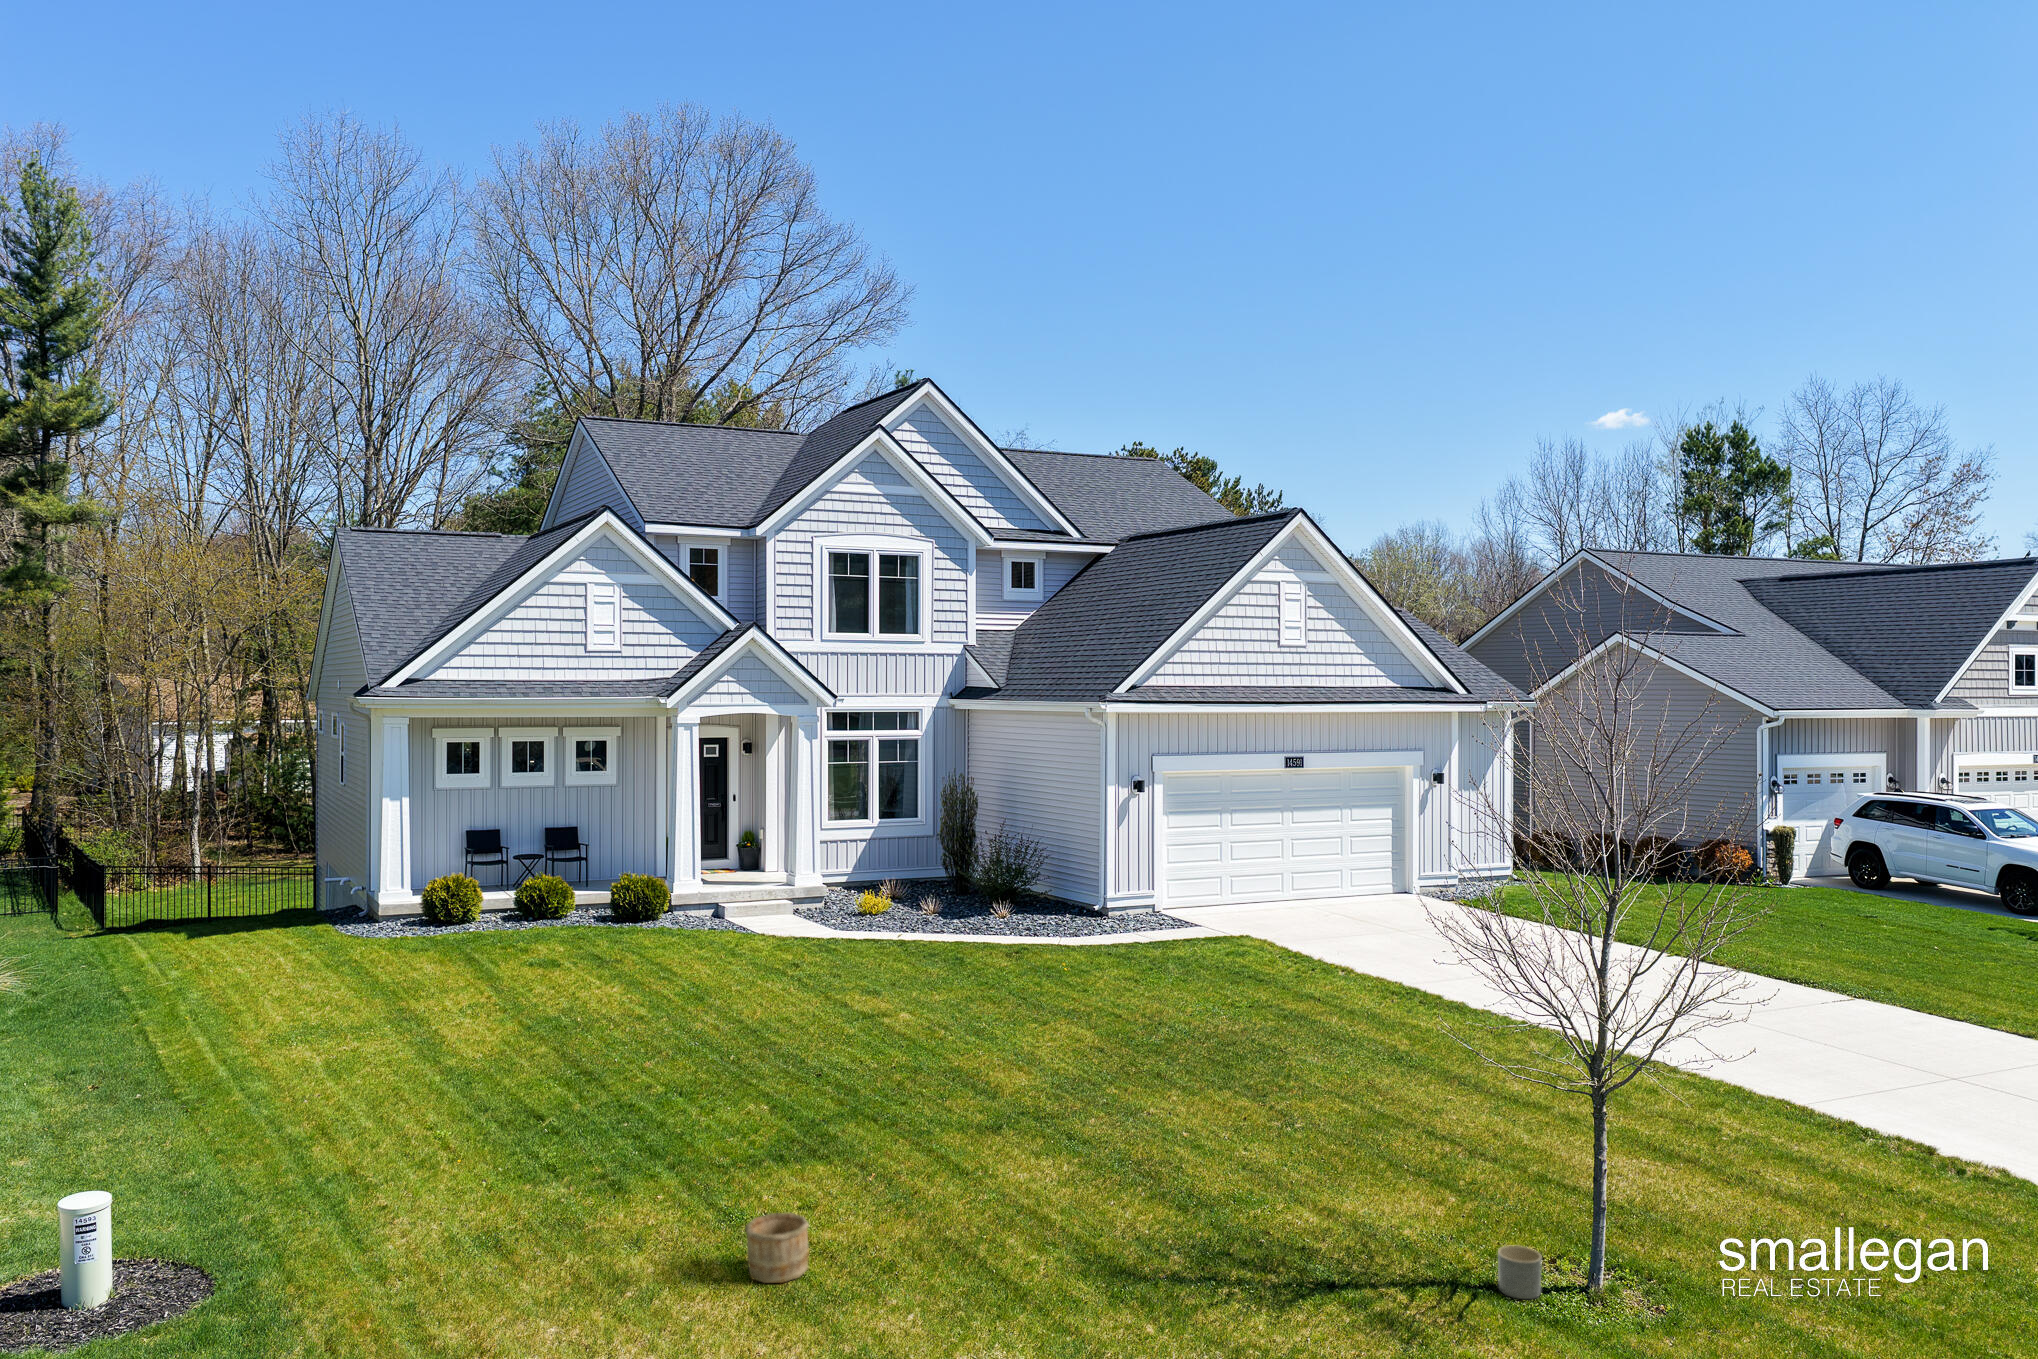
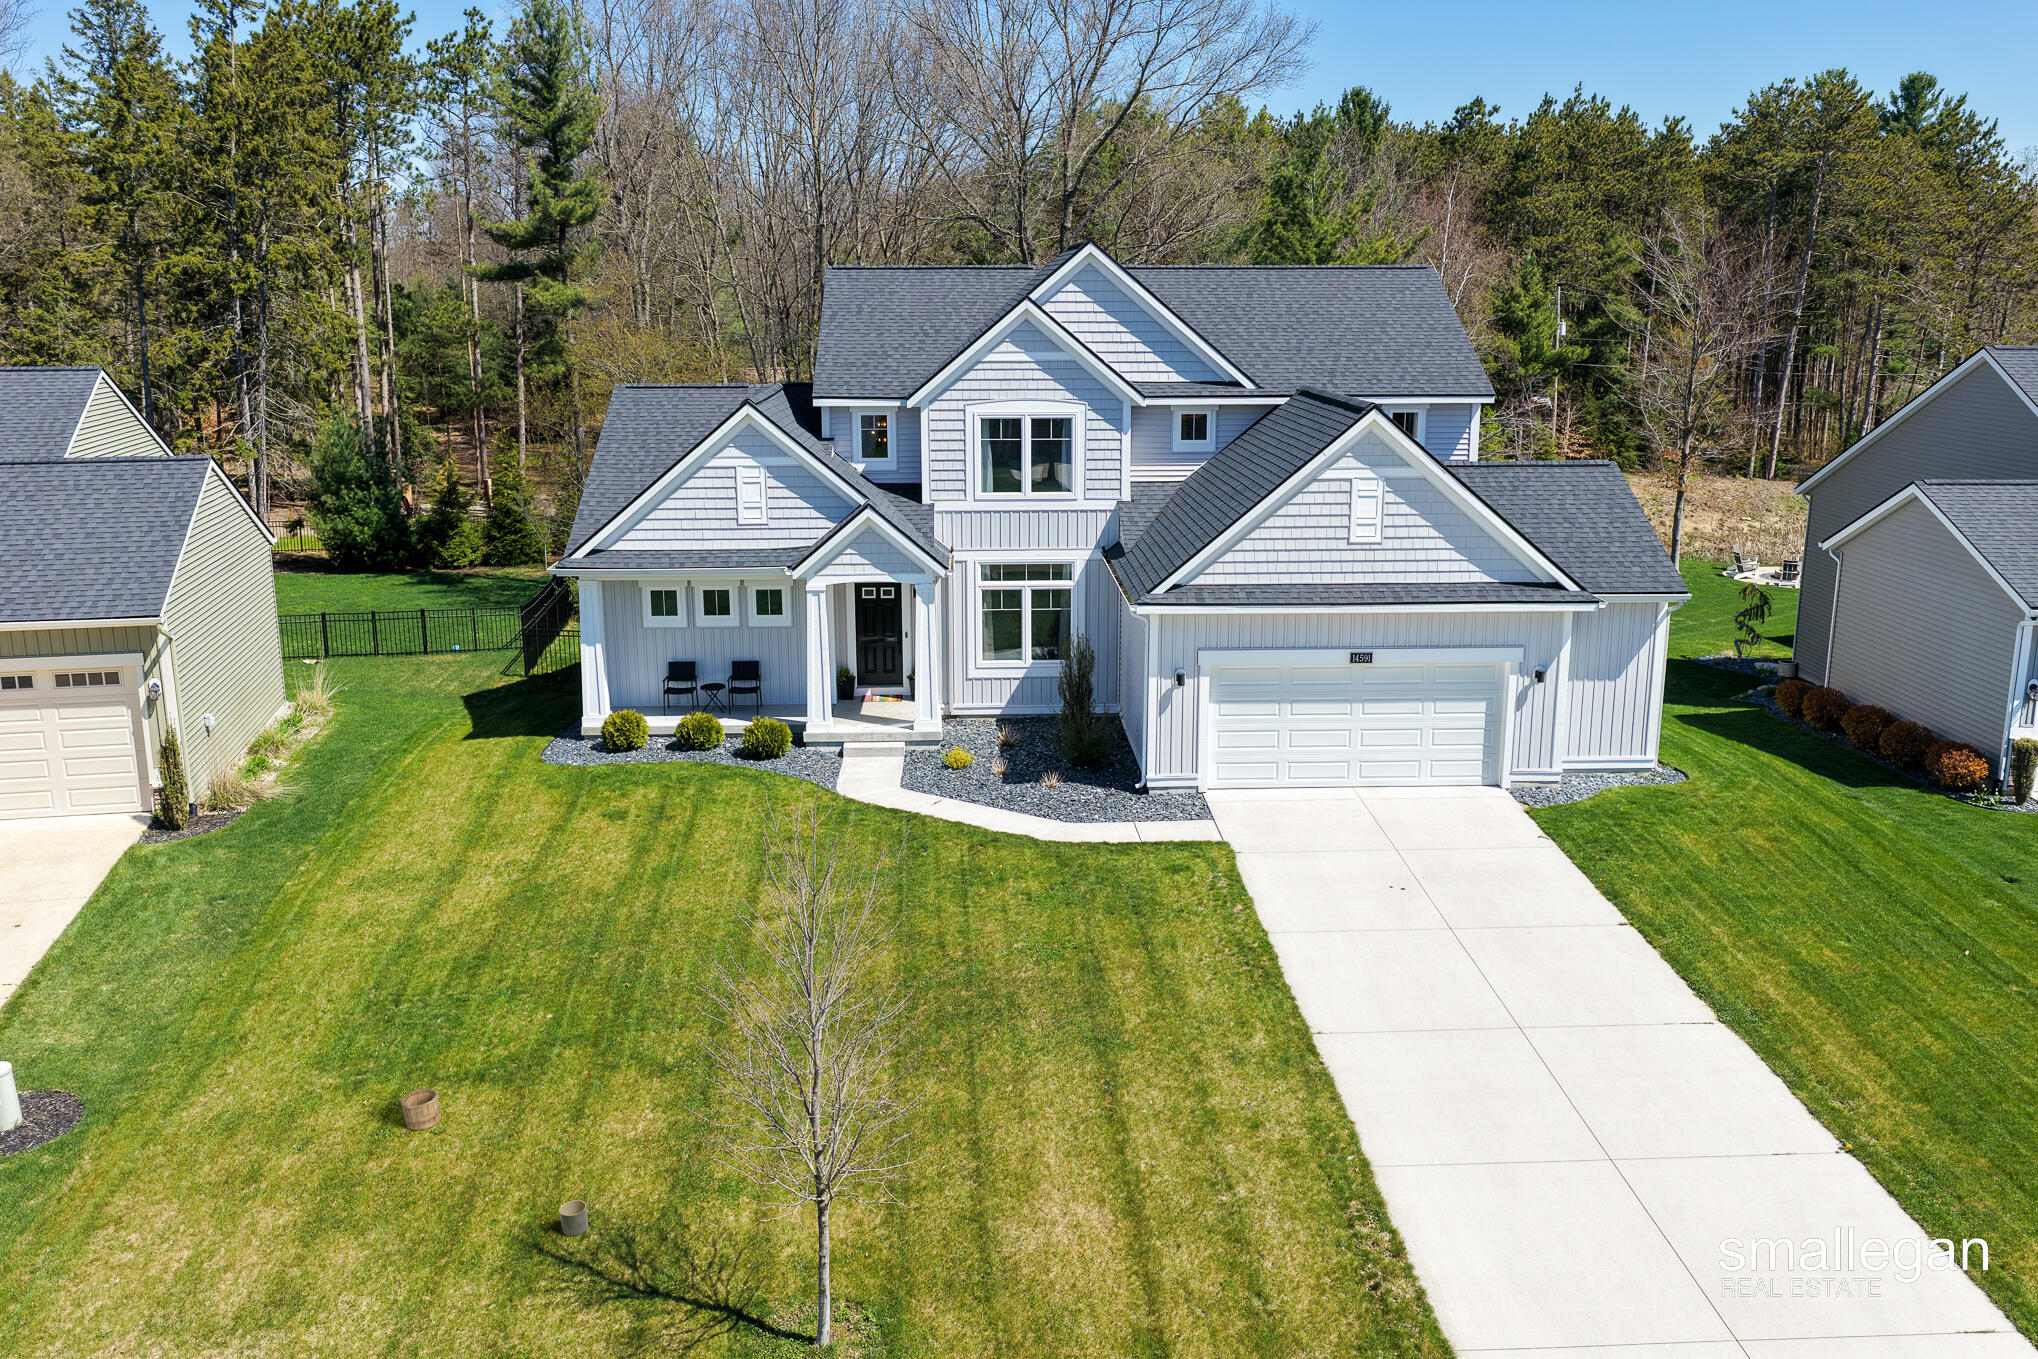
planter: present [1498,1246,1541,1299] -> present [559,1200,588,1236]

